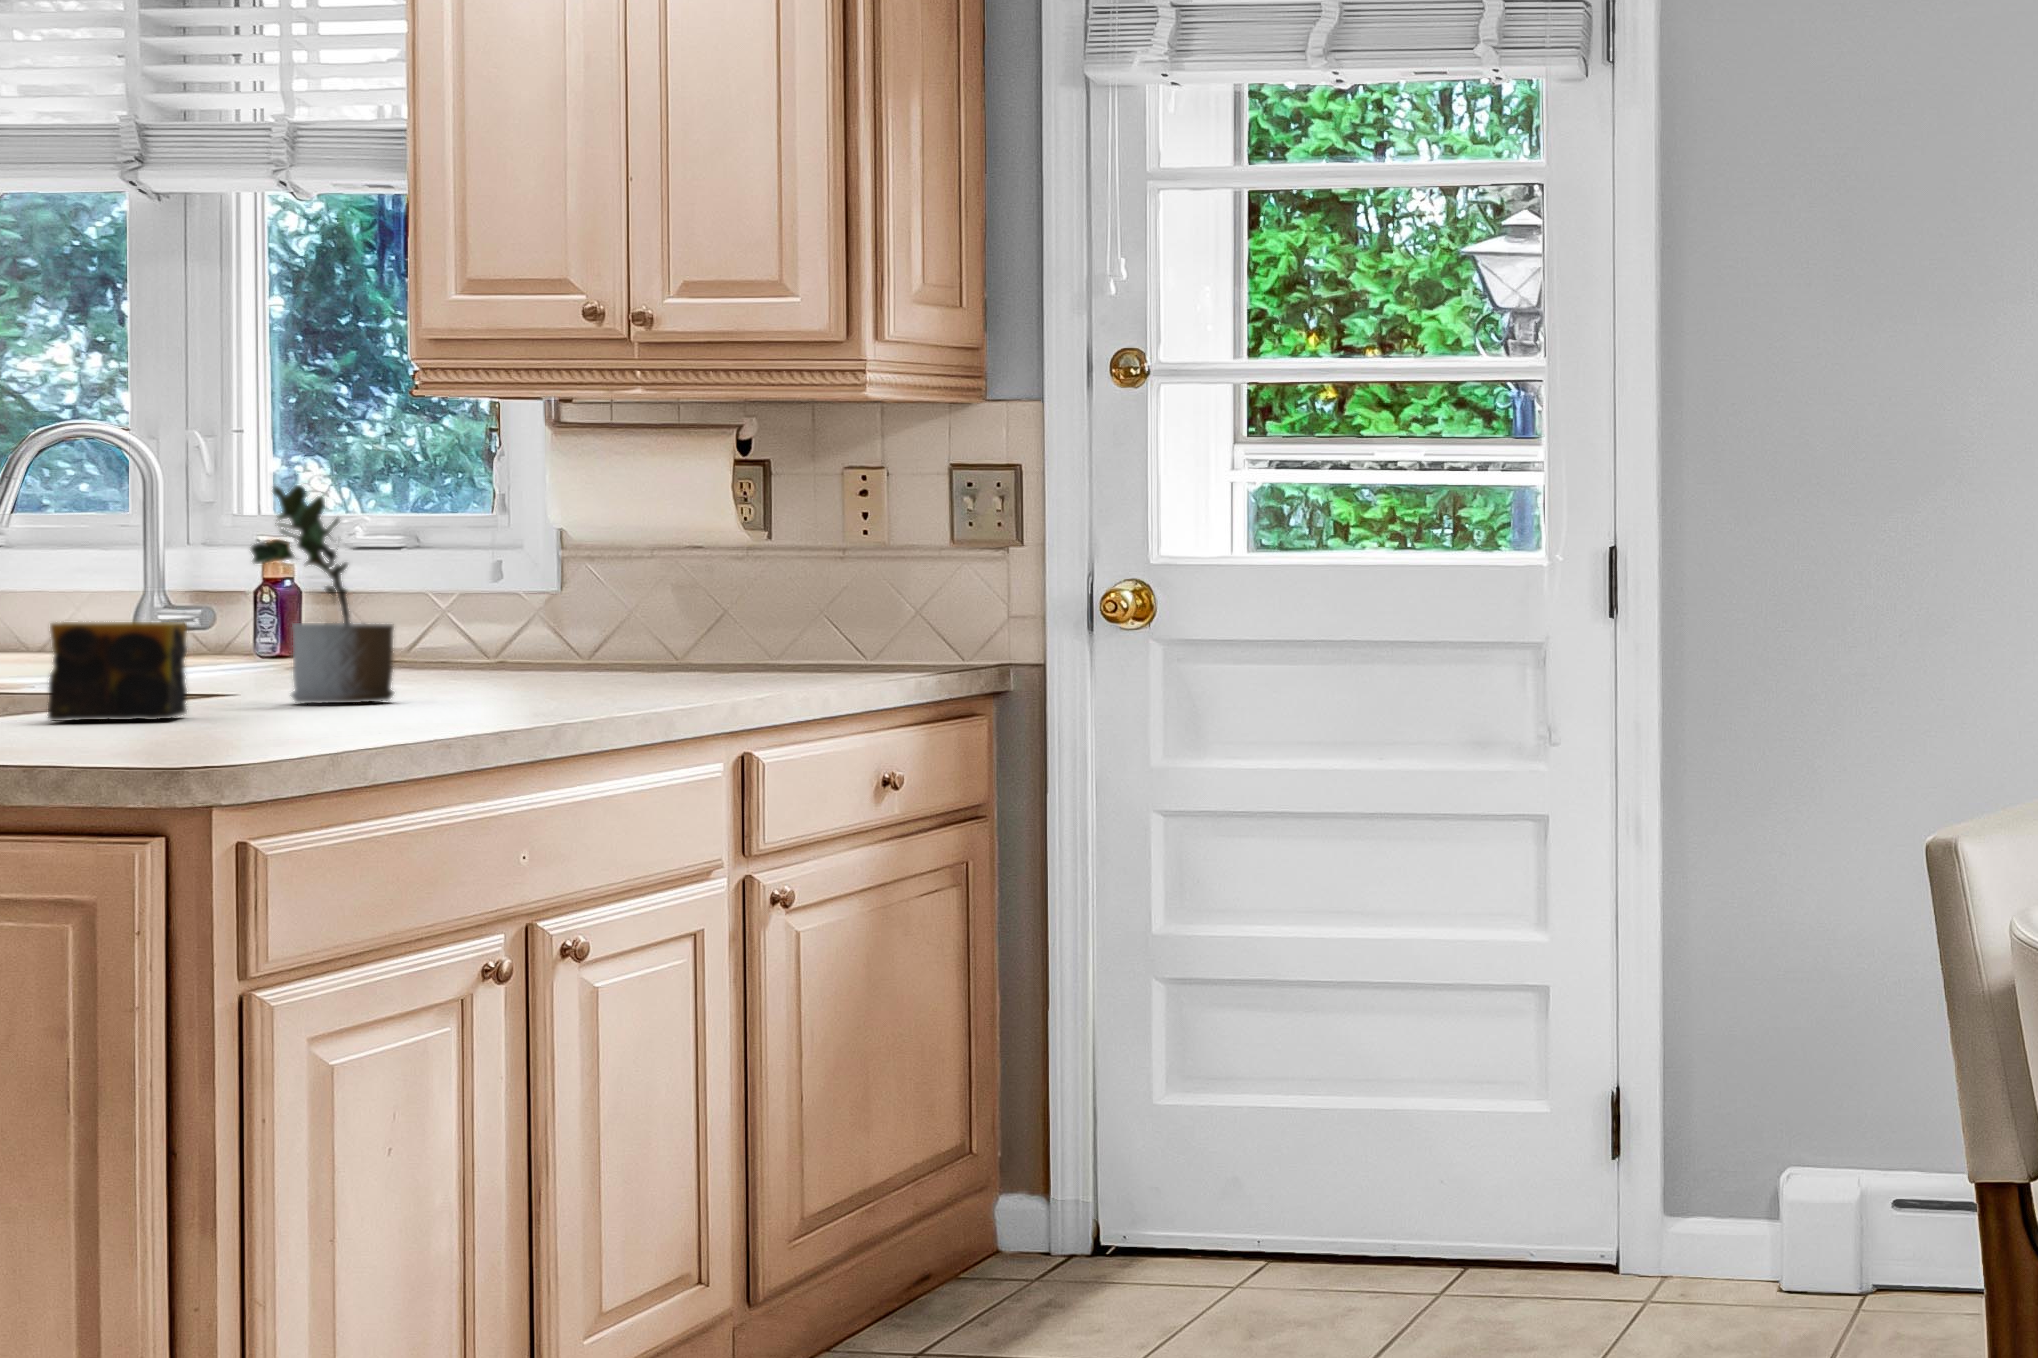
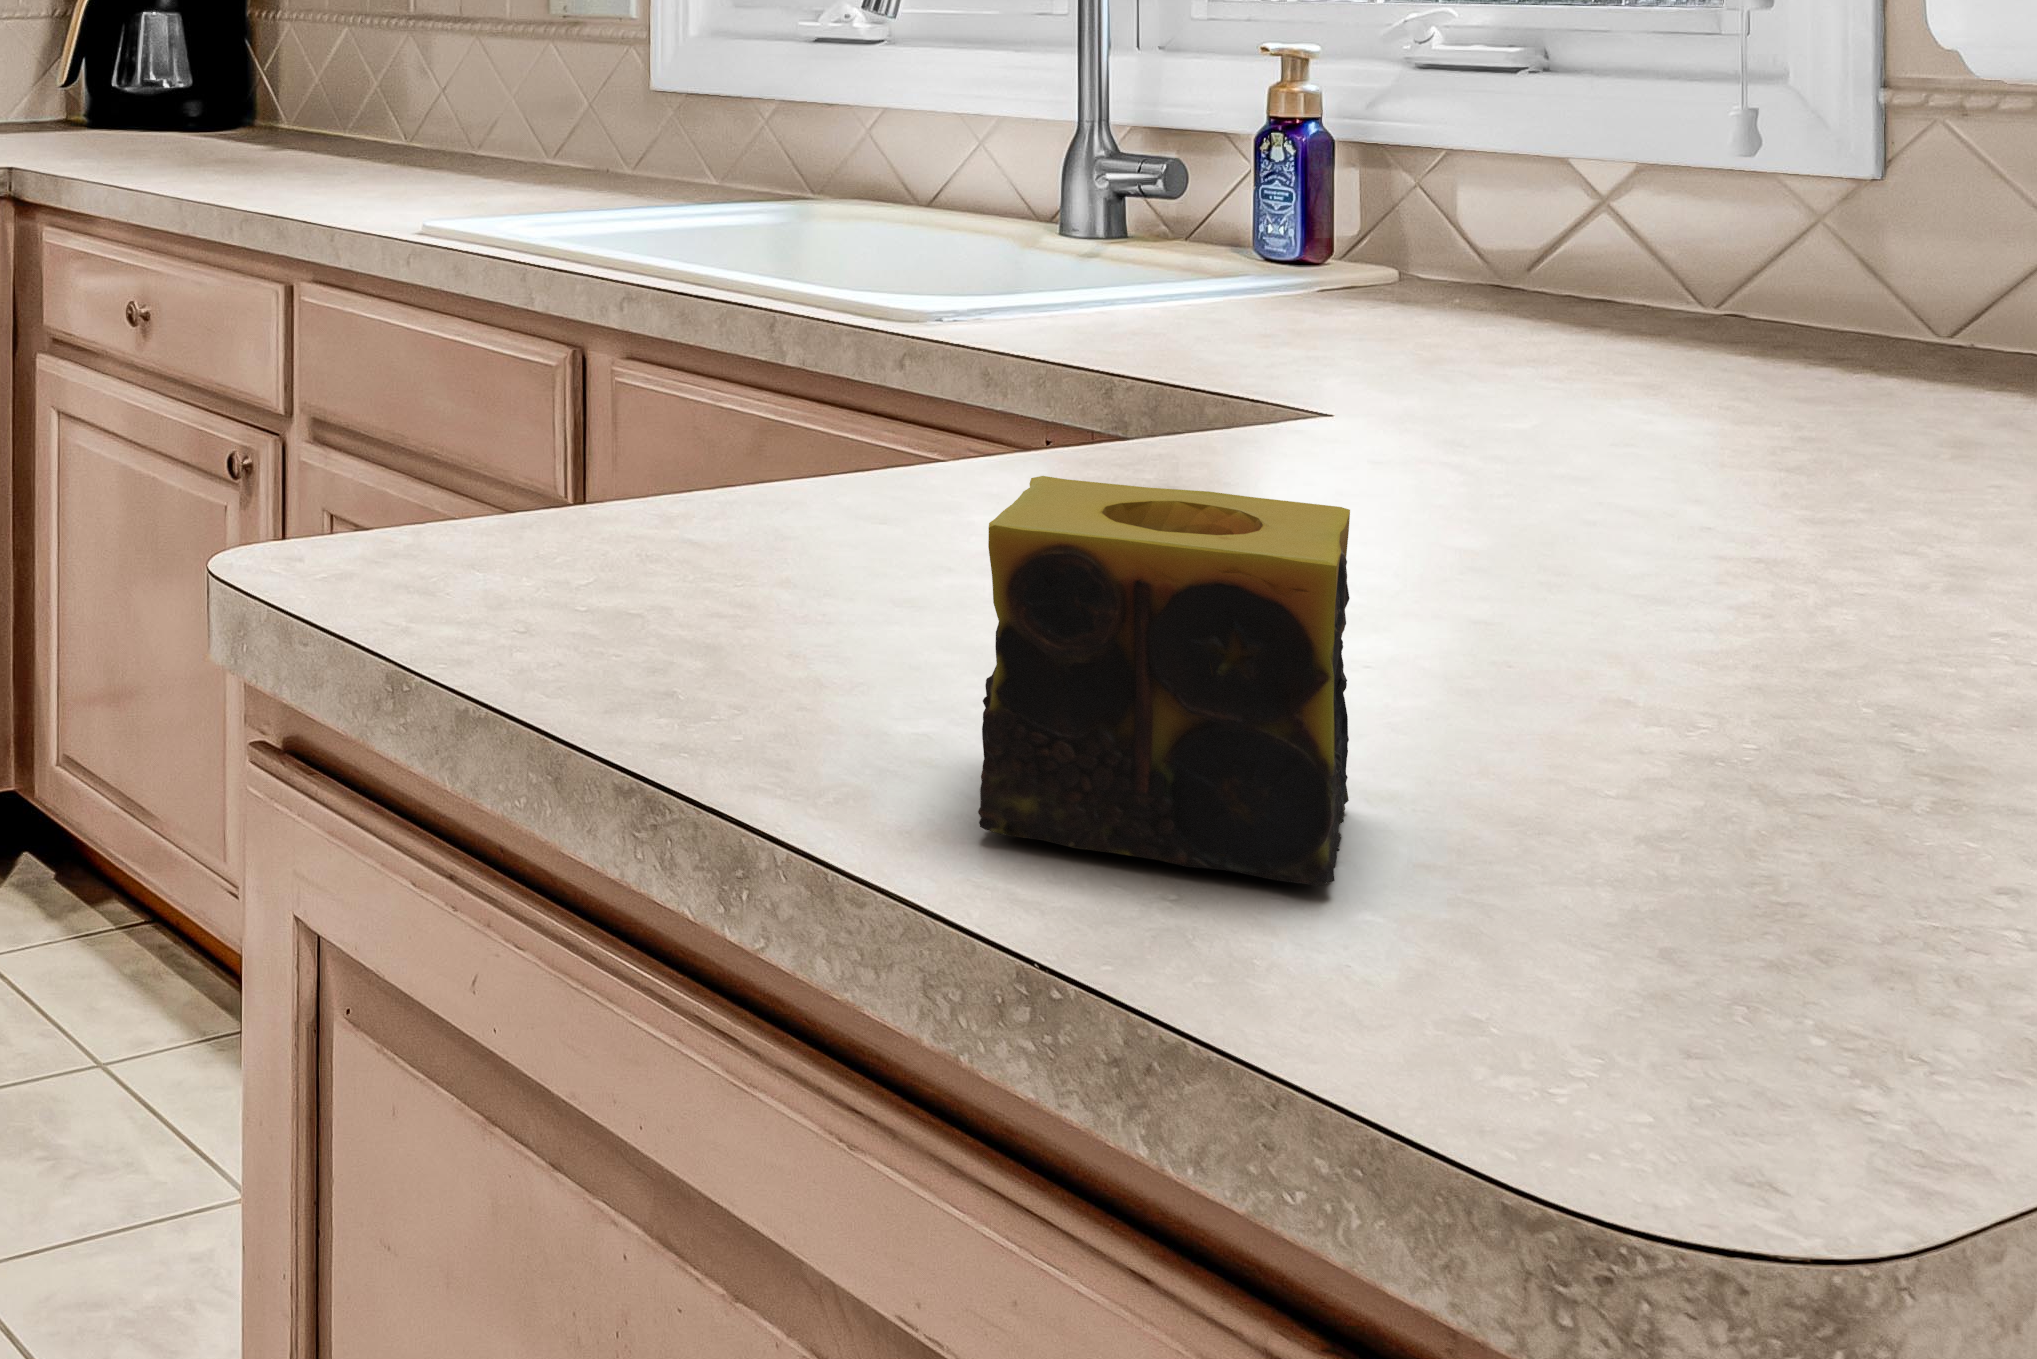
potted plant: present [251,485,394,703] -> none [1459,35,1847,688]

